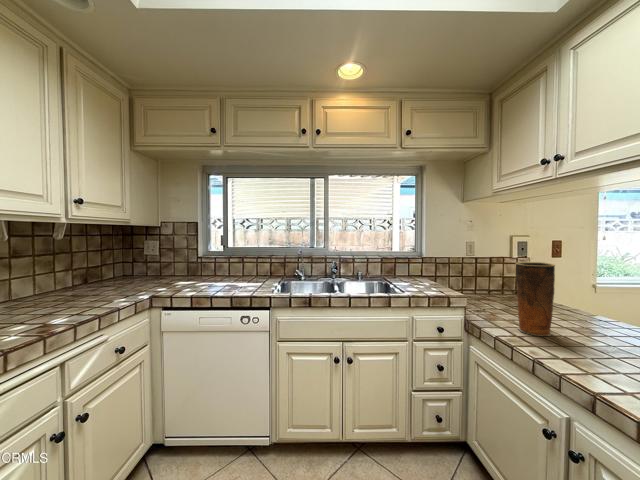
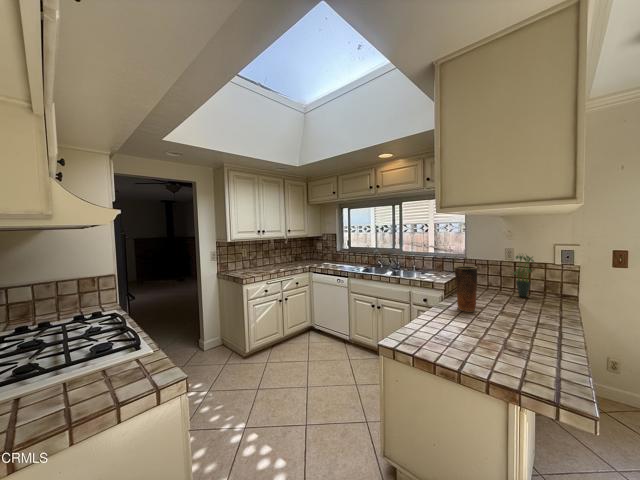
potted plant: none [492,246,519,299] -> present [513,255,534,297]

